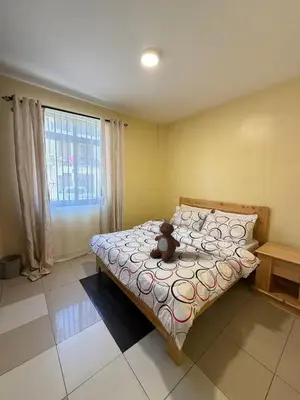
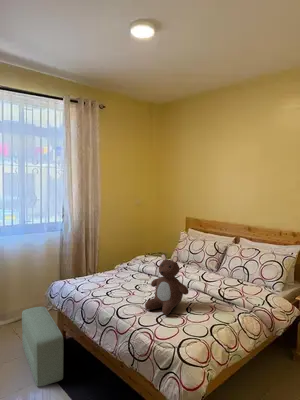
pouf: none [72,252,96,305] -> present [22,307,63,386]

